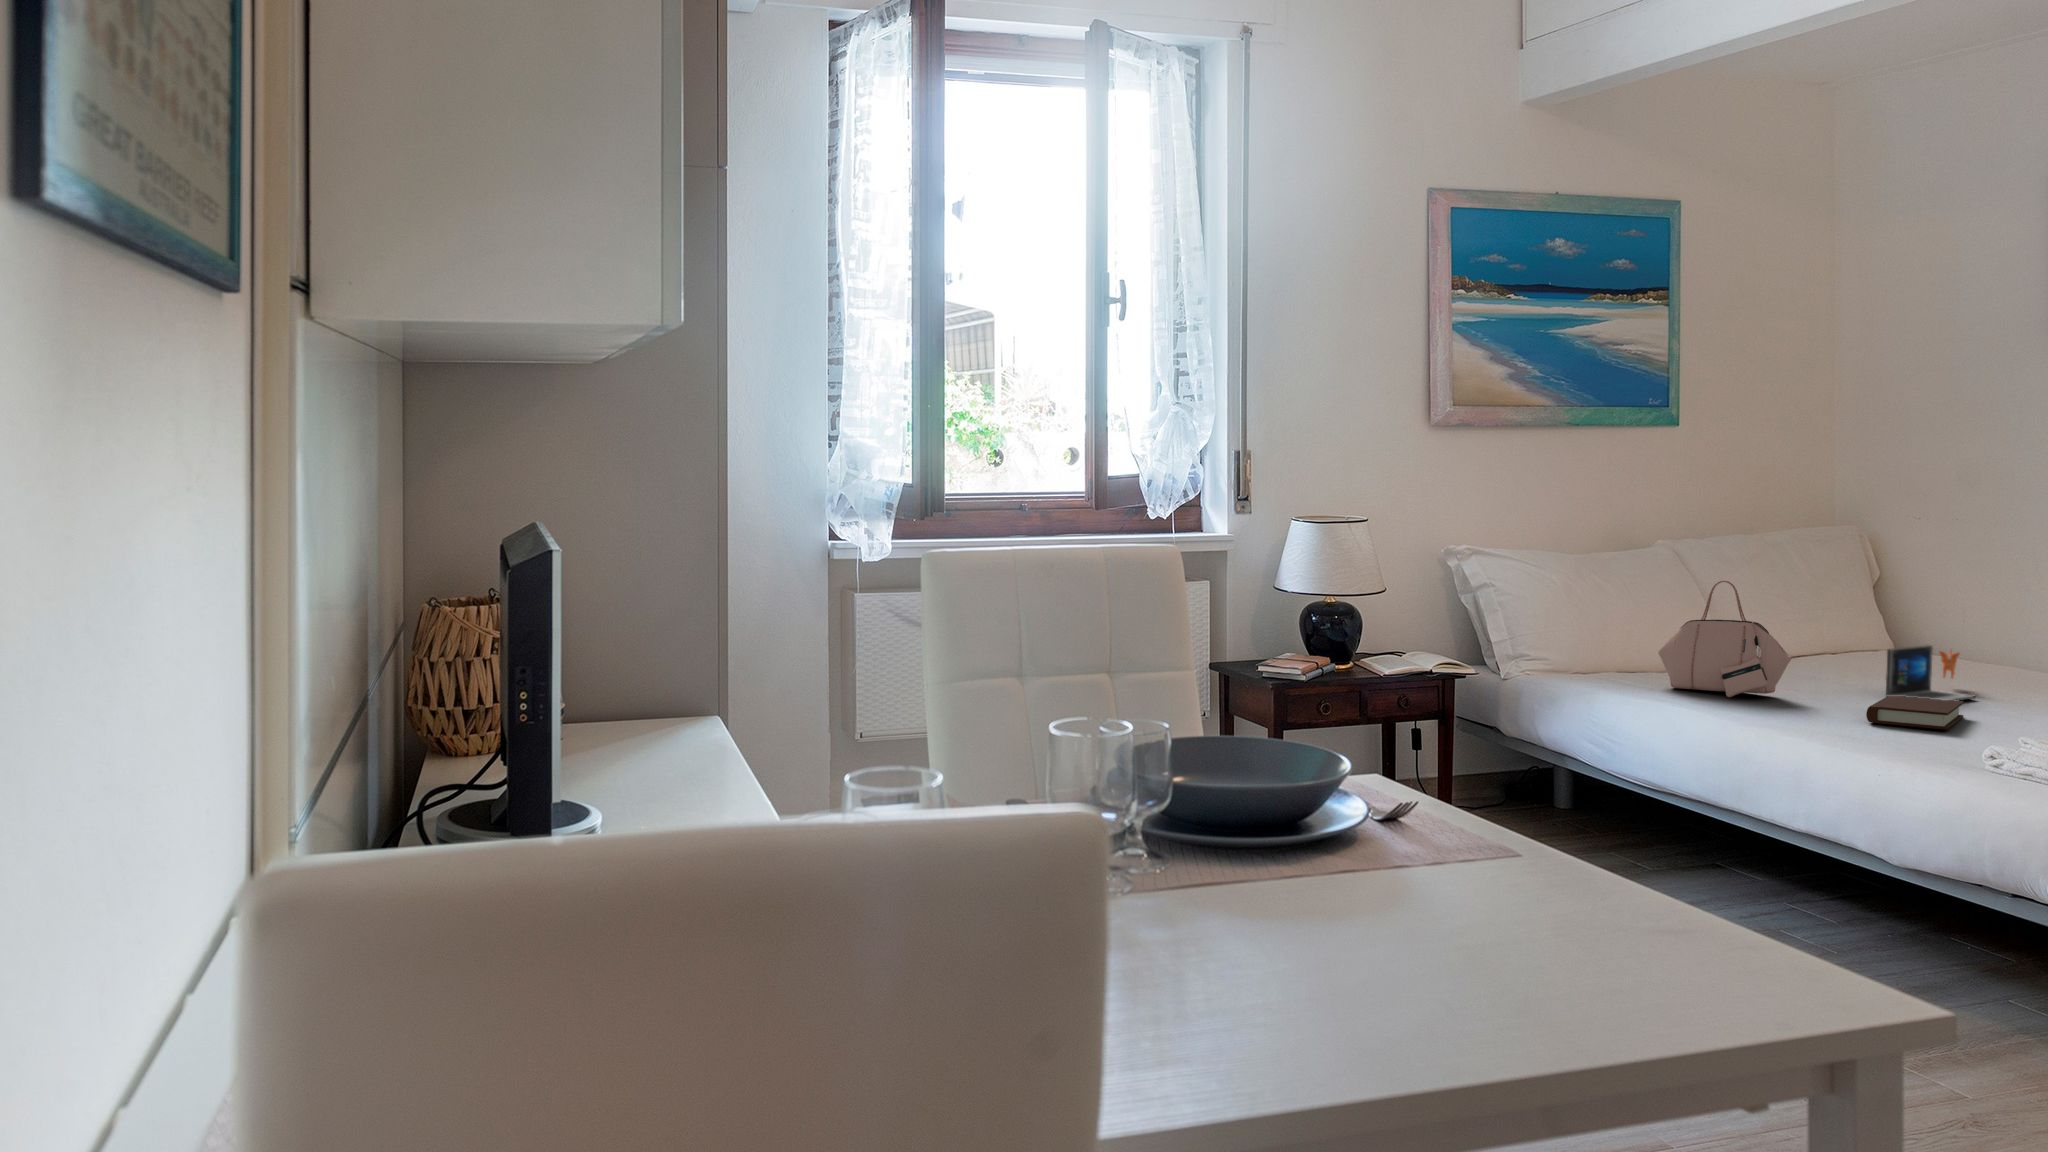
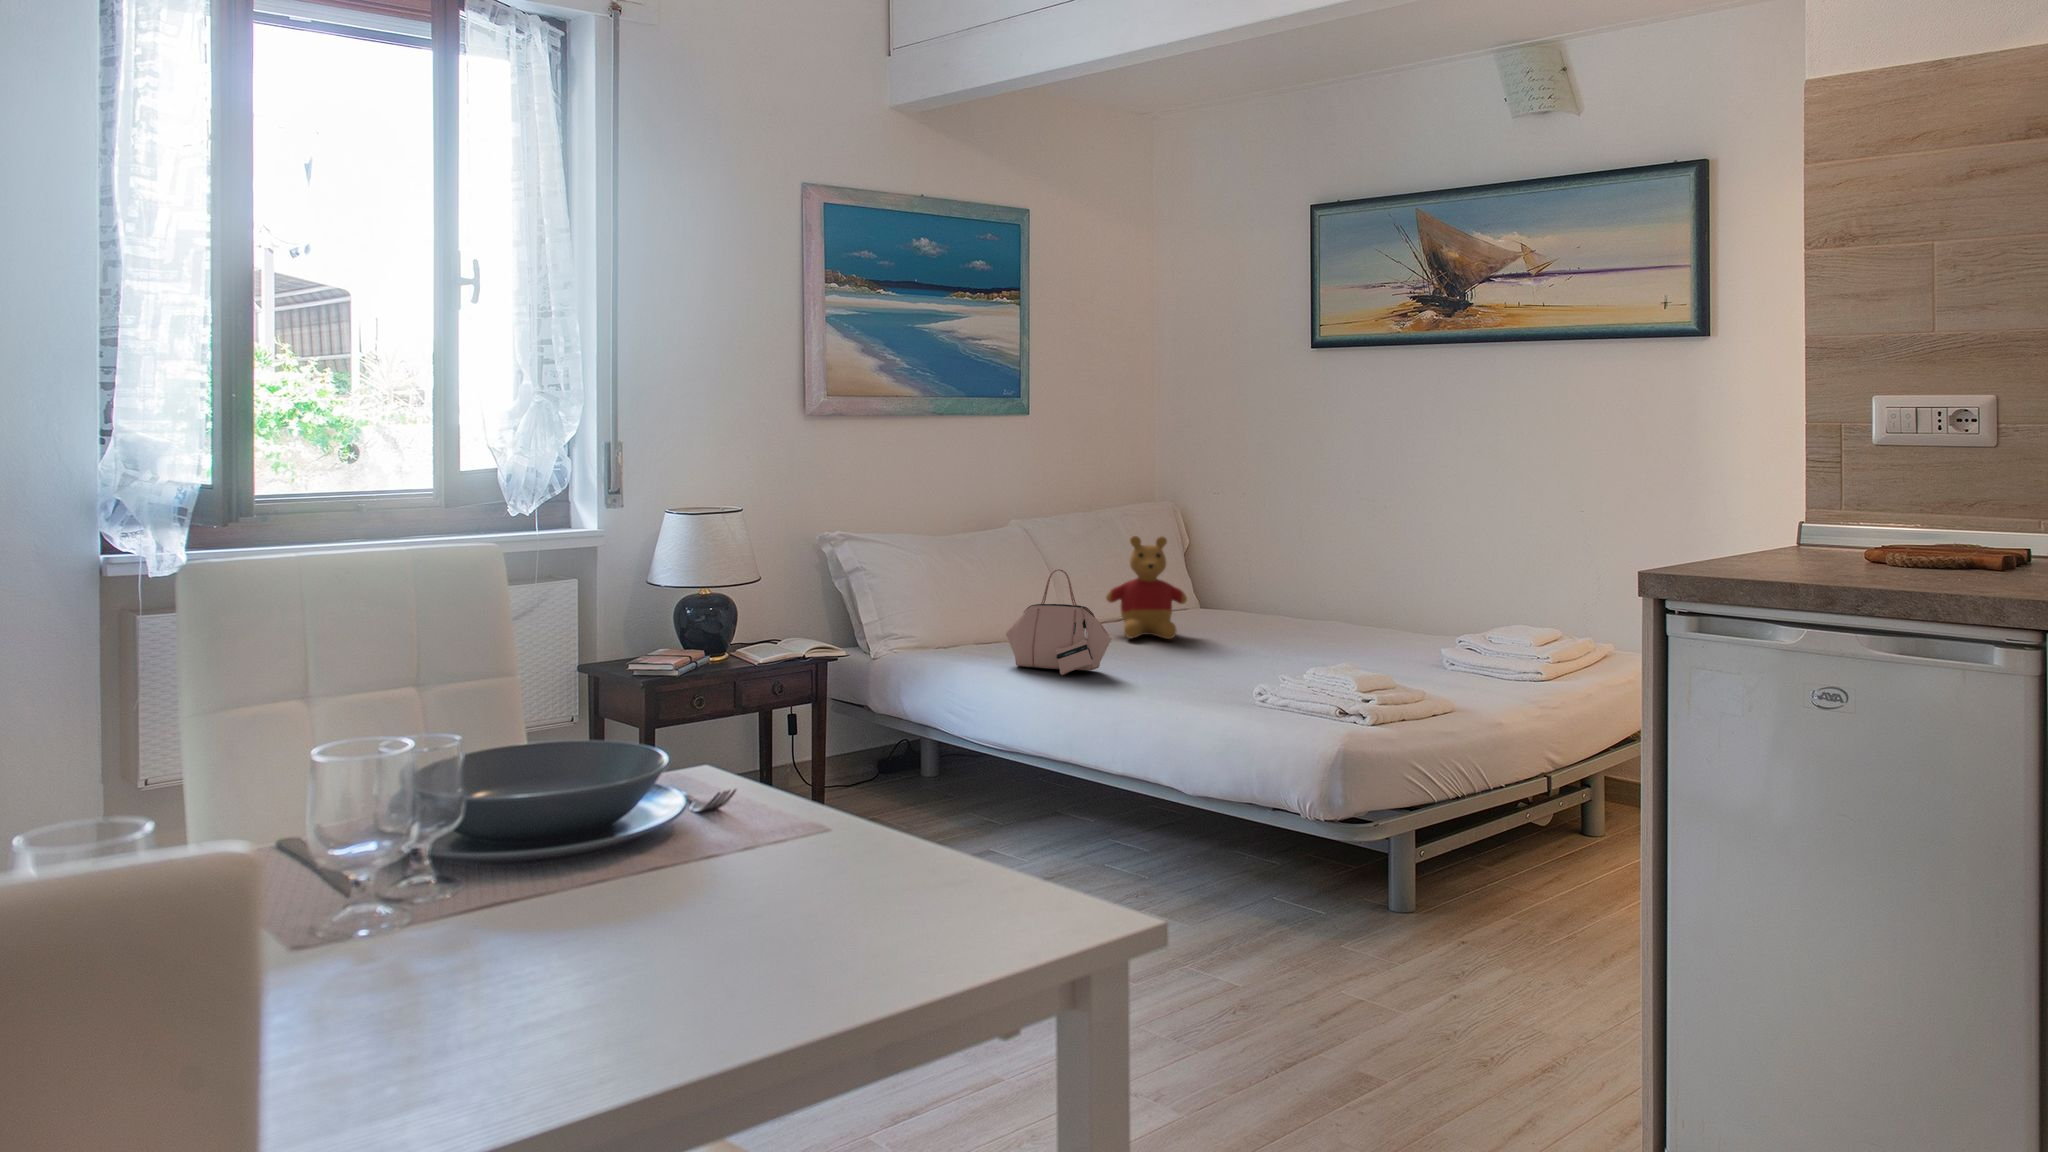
stuffed bear: none [1777,553,1884,671] -> present [1106,536,1187,639]
laptop: present [1886,645,1976,701] -> none [1185,620,1251,674]
book: present [1866,696,1964,730] -> none [1167,669,1240,702]

